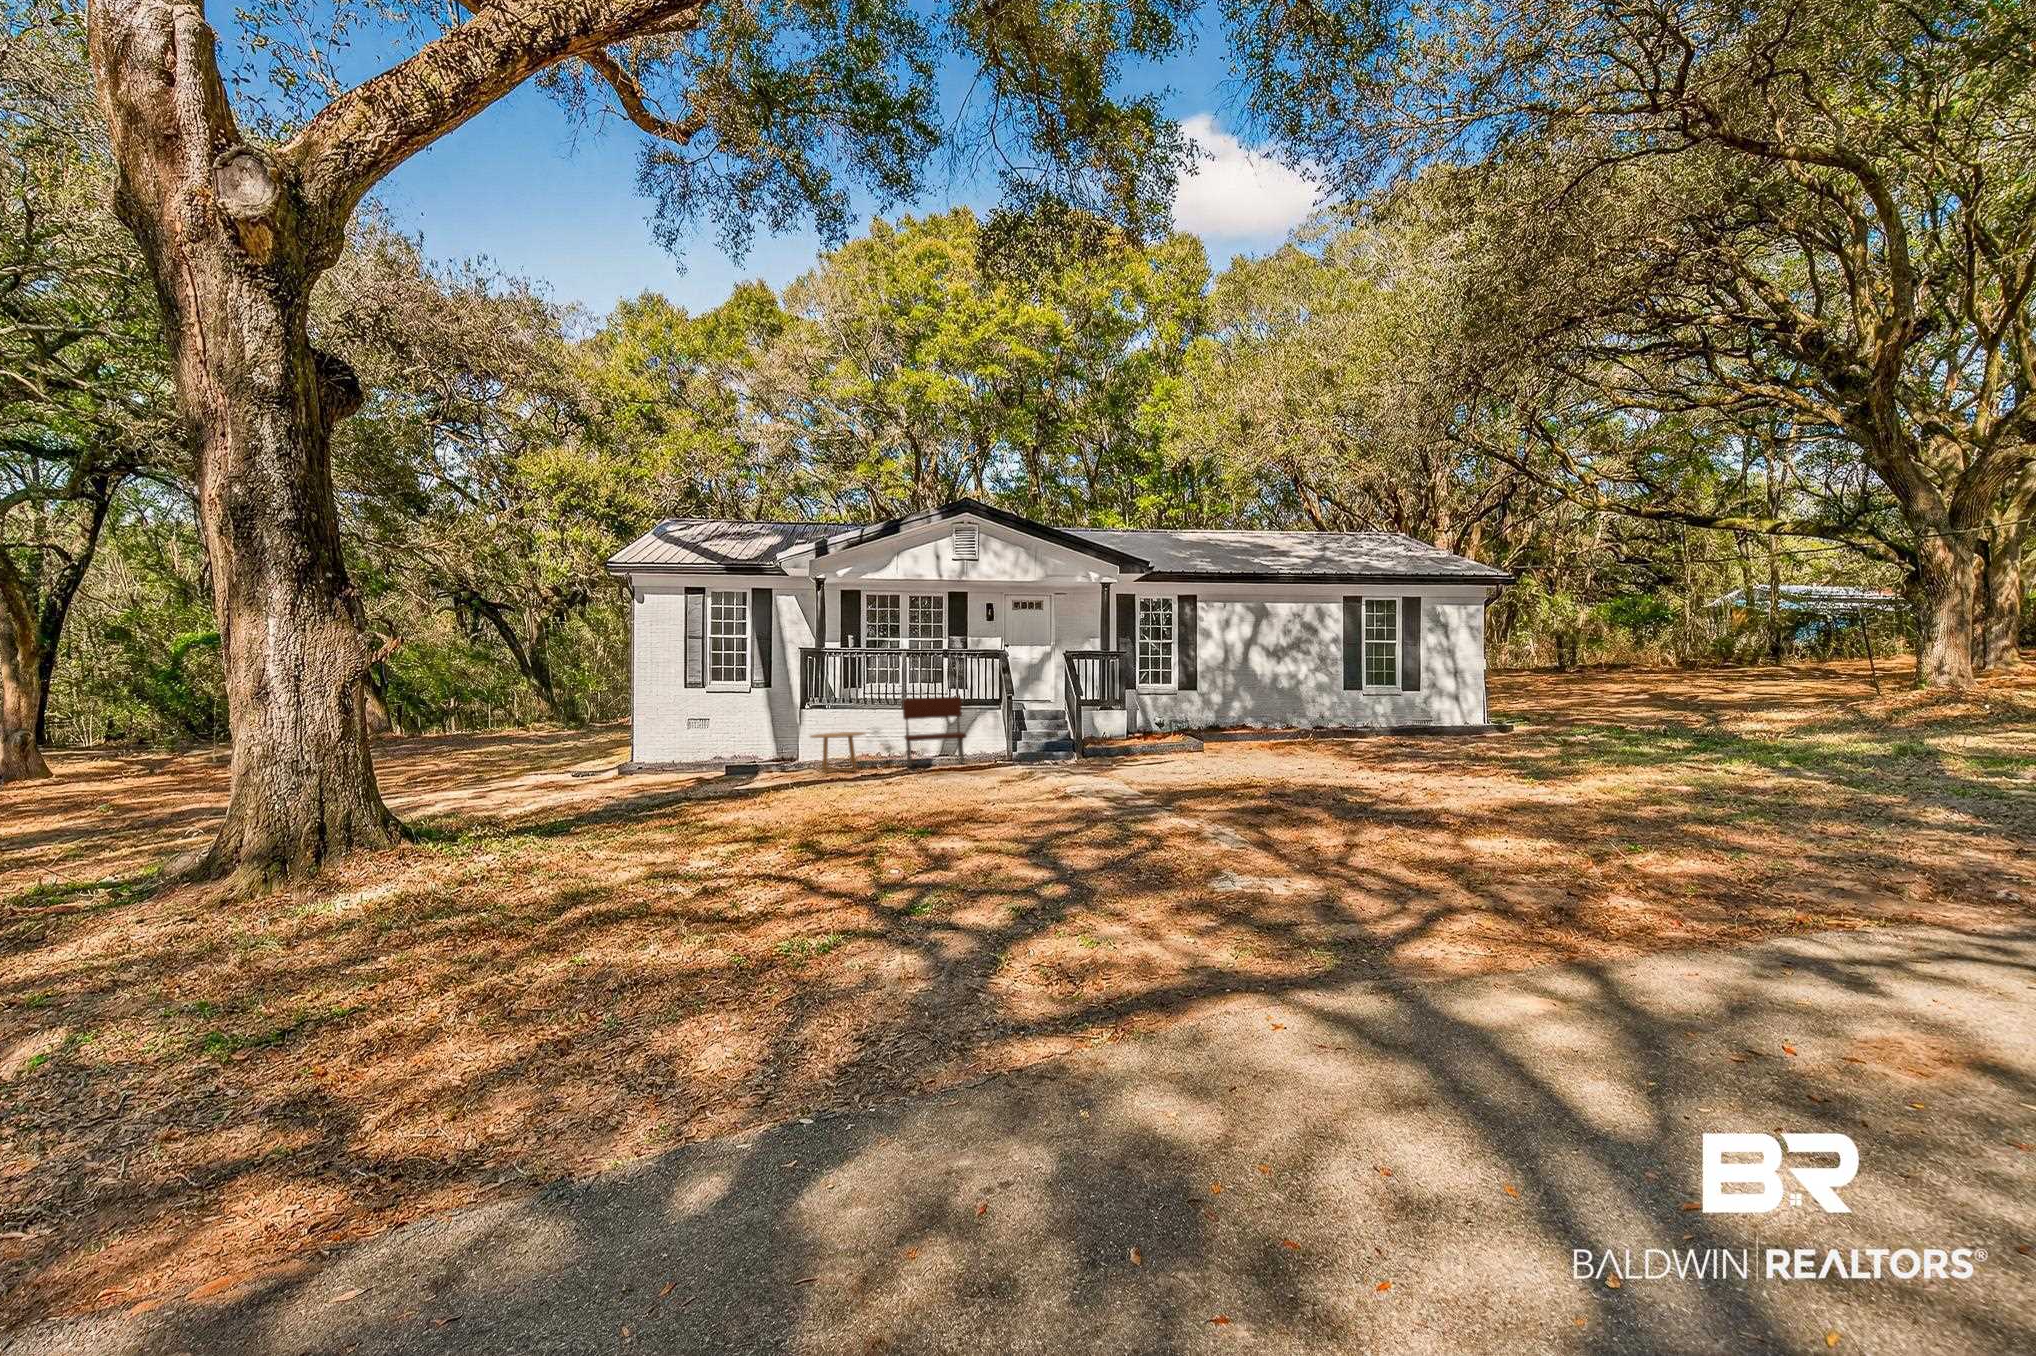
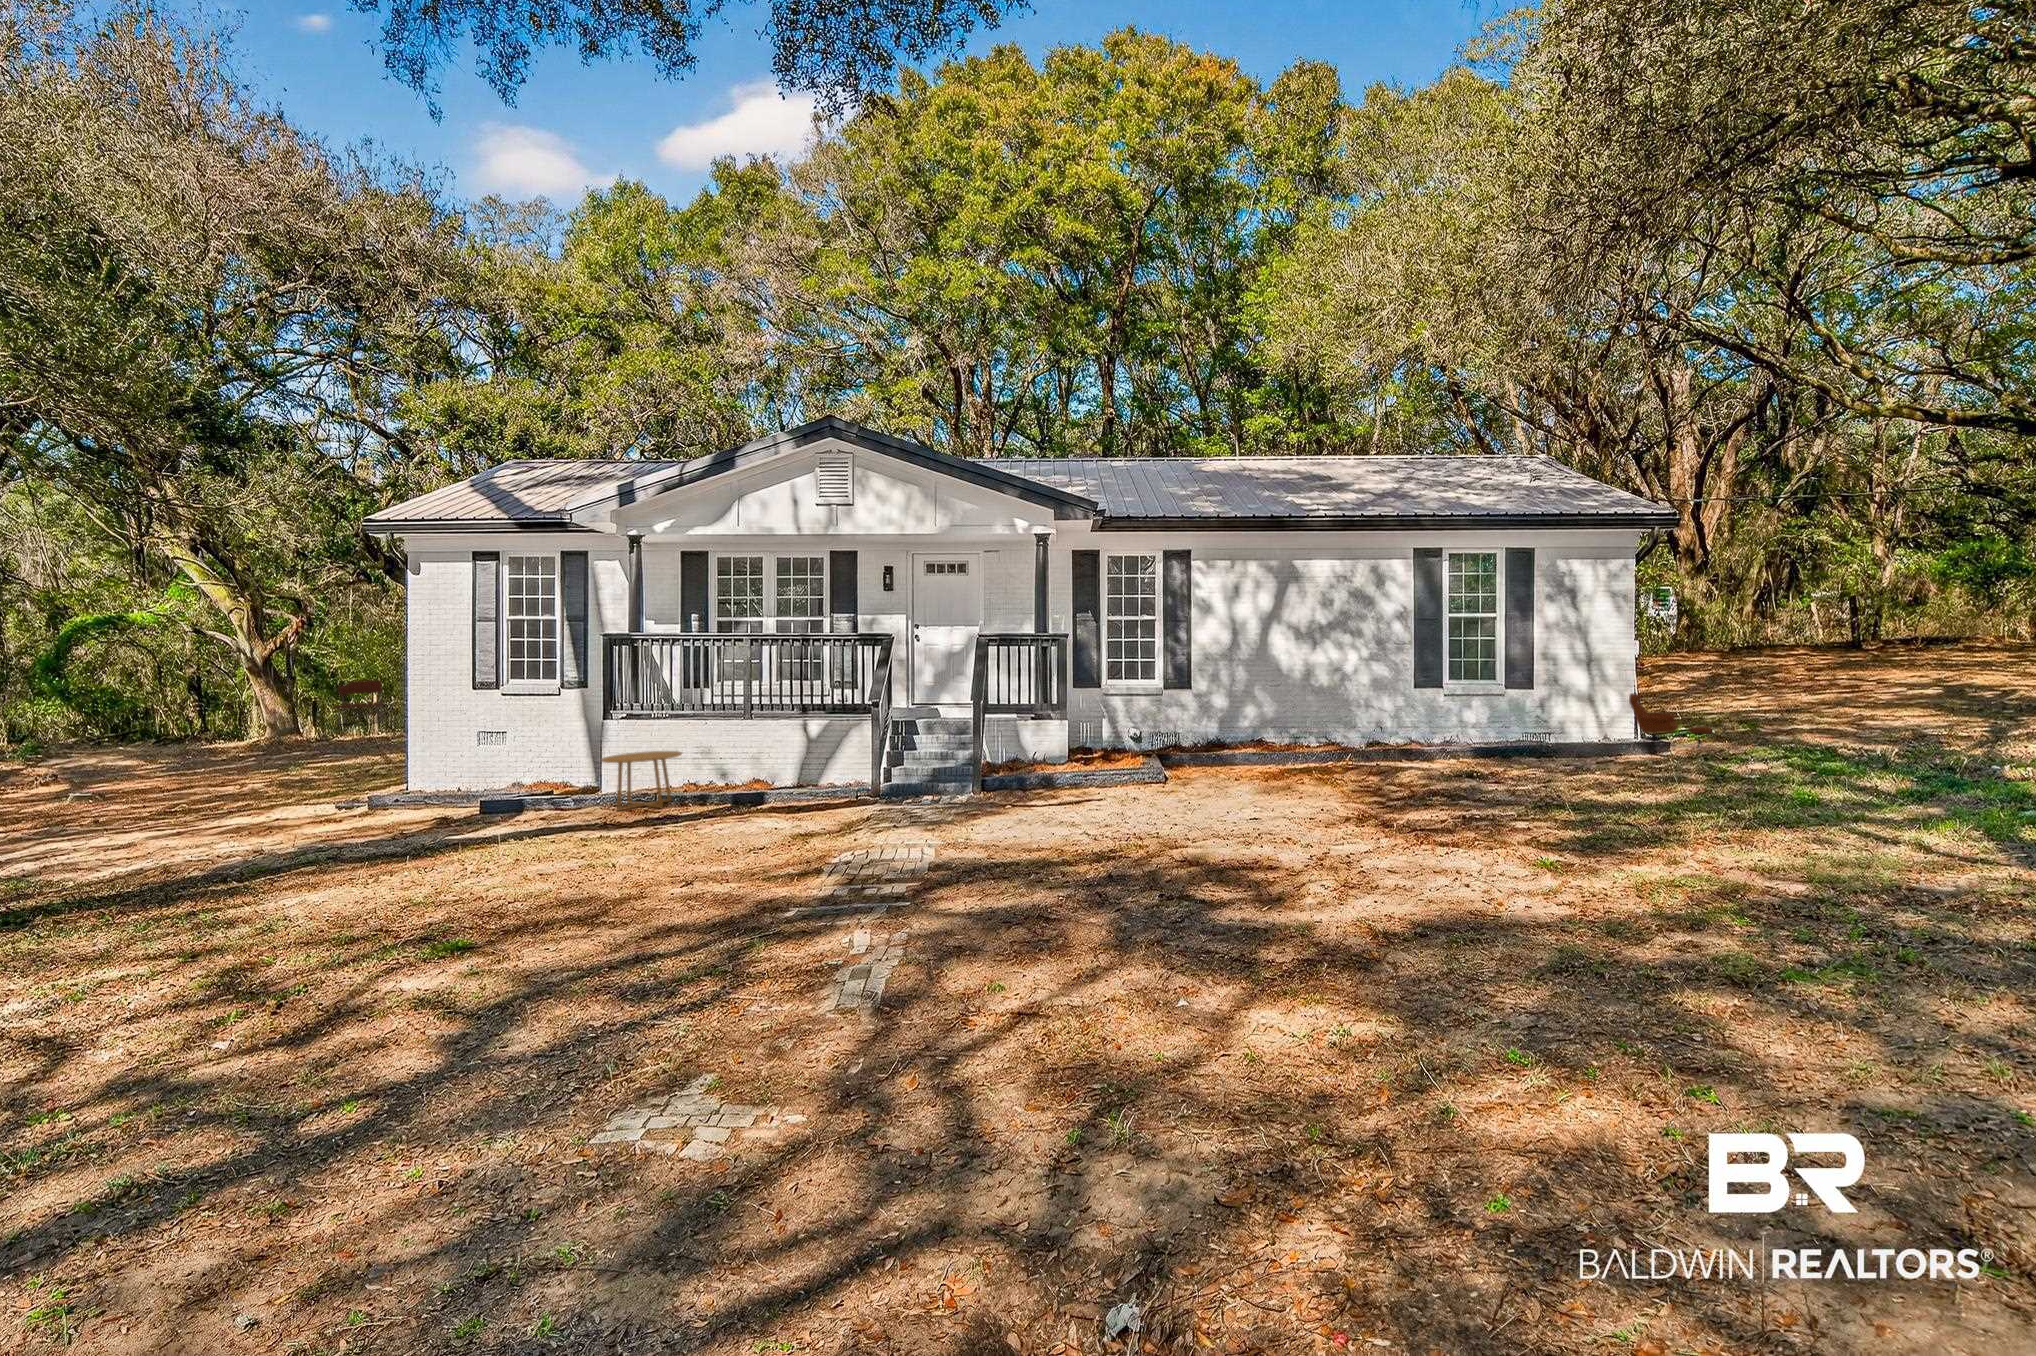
lounge chair: none [1482,693,1539,728] -> present [1629,693,1711,746]
bench: present [902,697,966,767] -> present [332,680,383,725]

